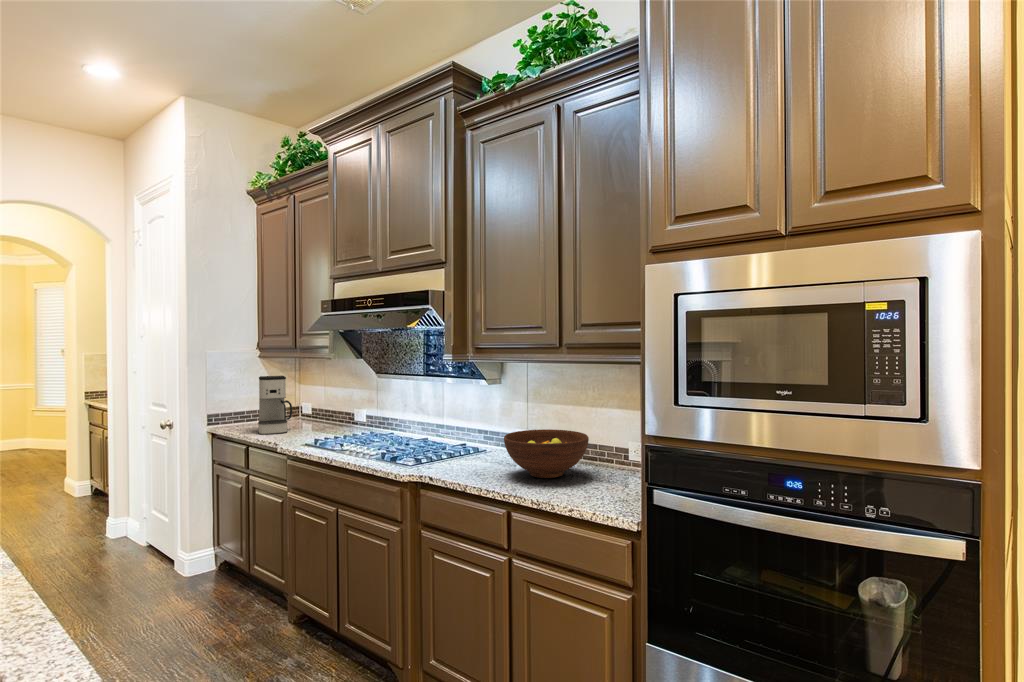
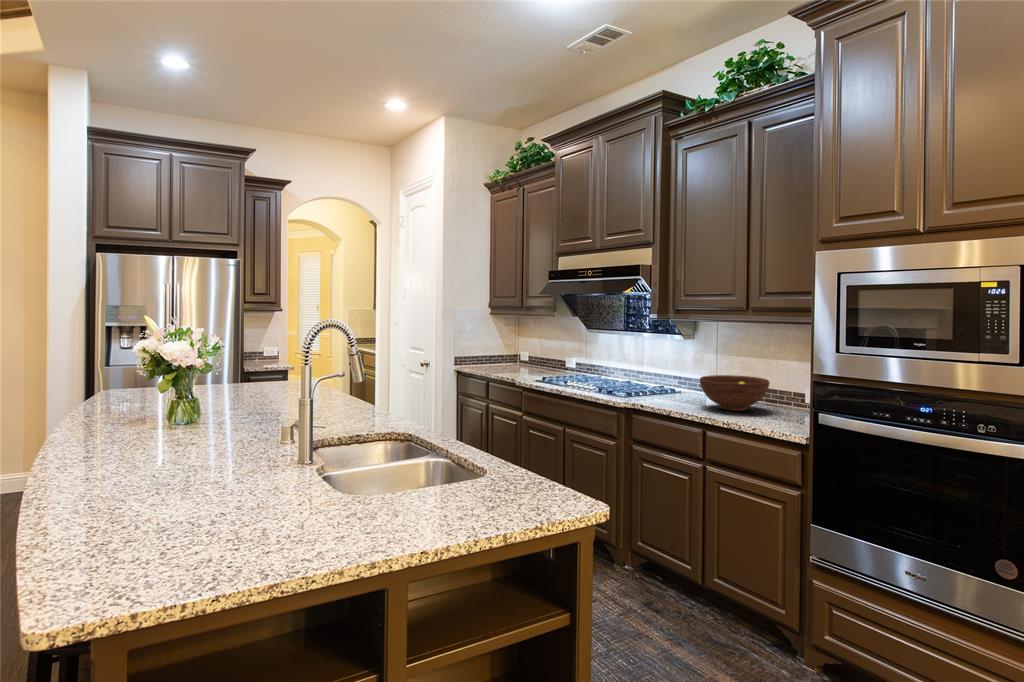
coffee maker: present [258,376,293,435] -> none [495,330,520,375]

